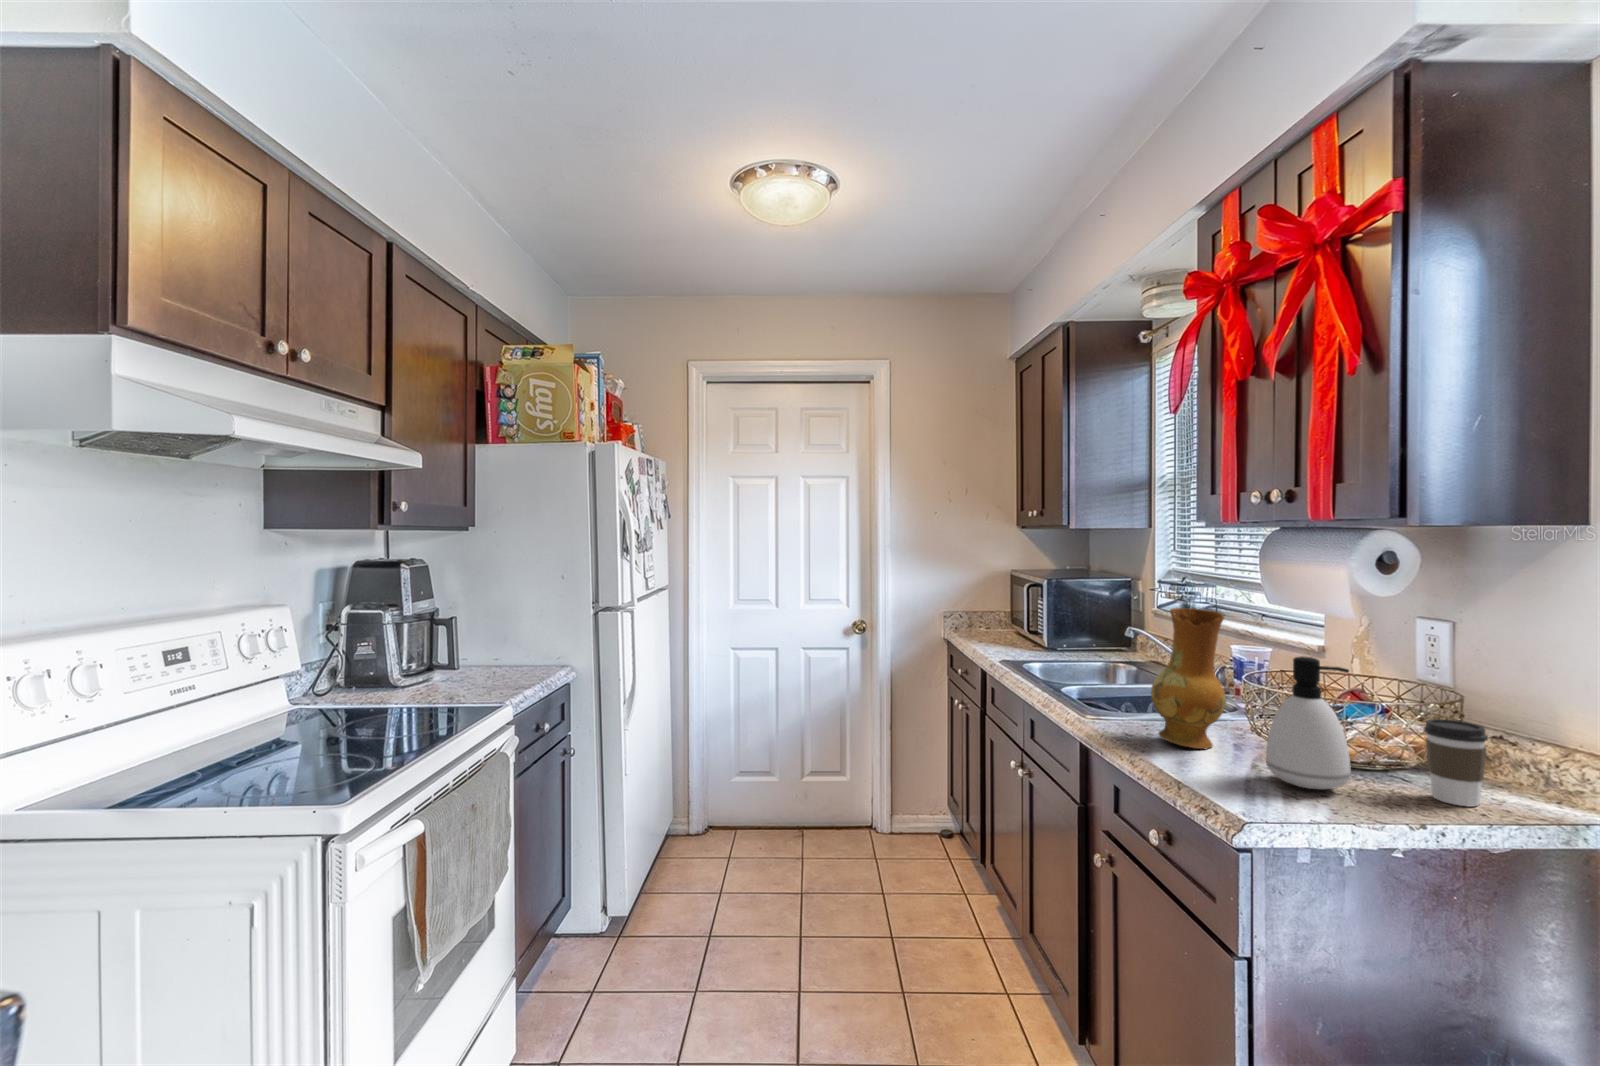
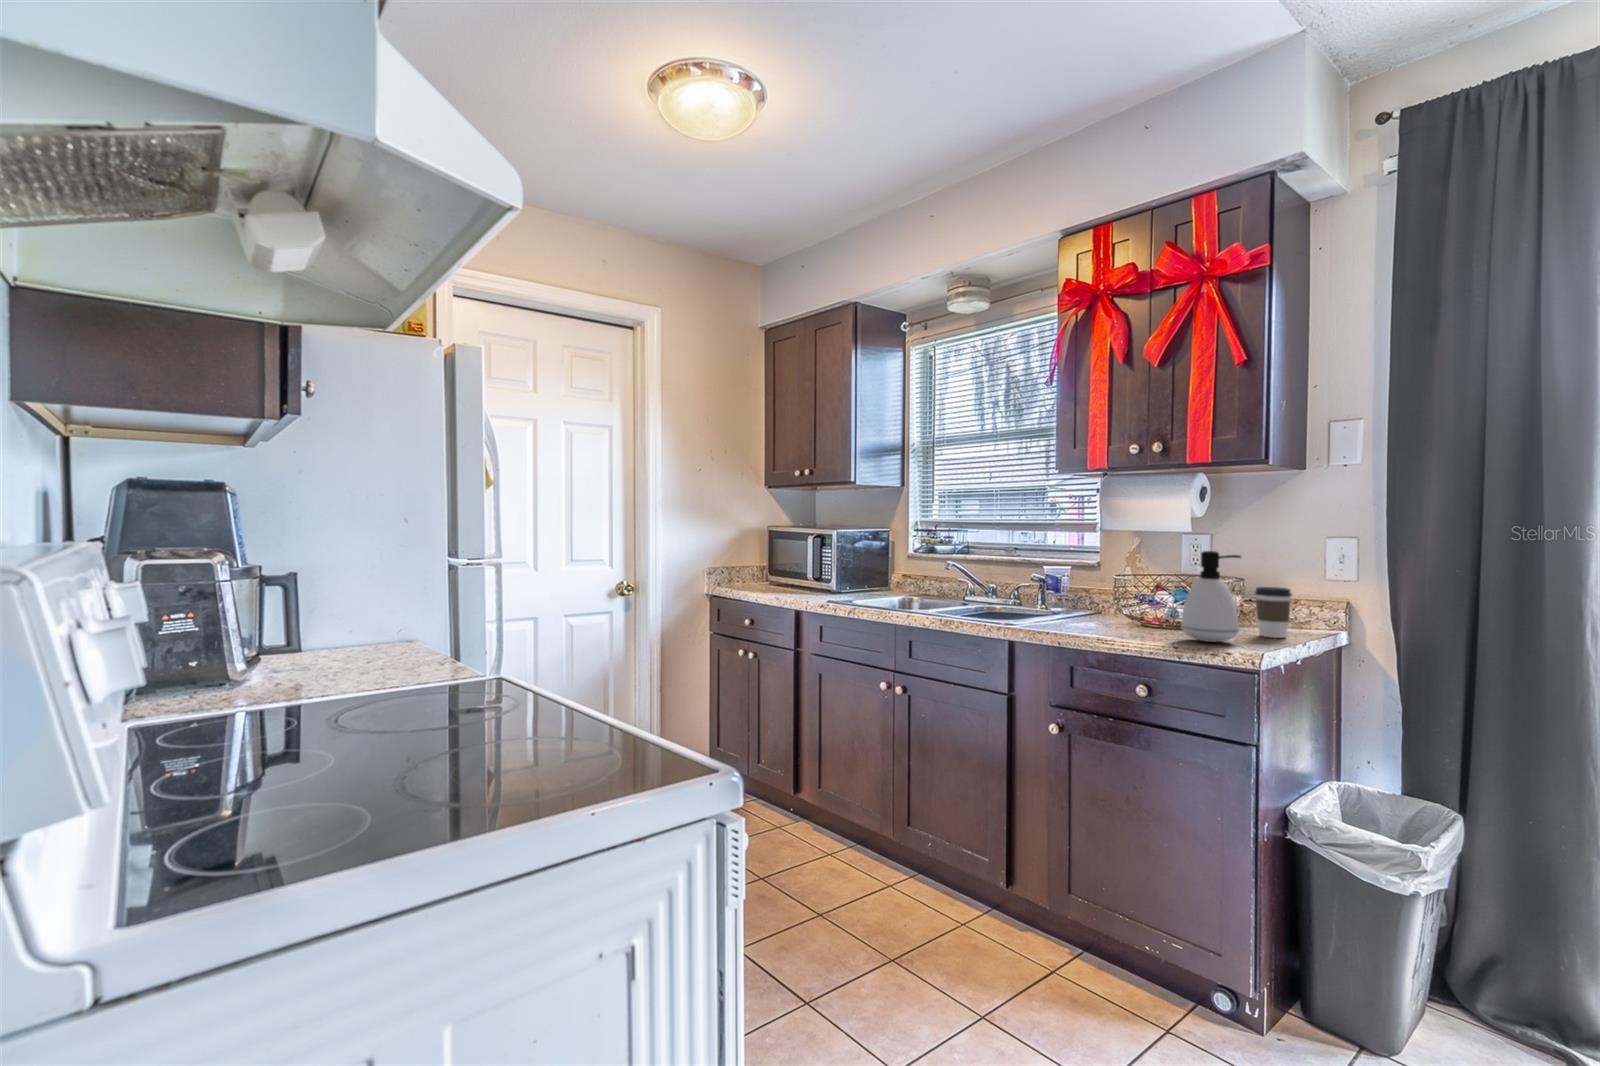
ceramic jug: present [1151,608,1226,749] -> none [1065,528,1121,634]

